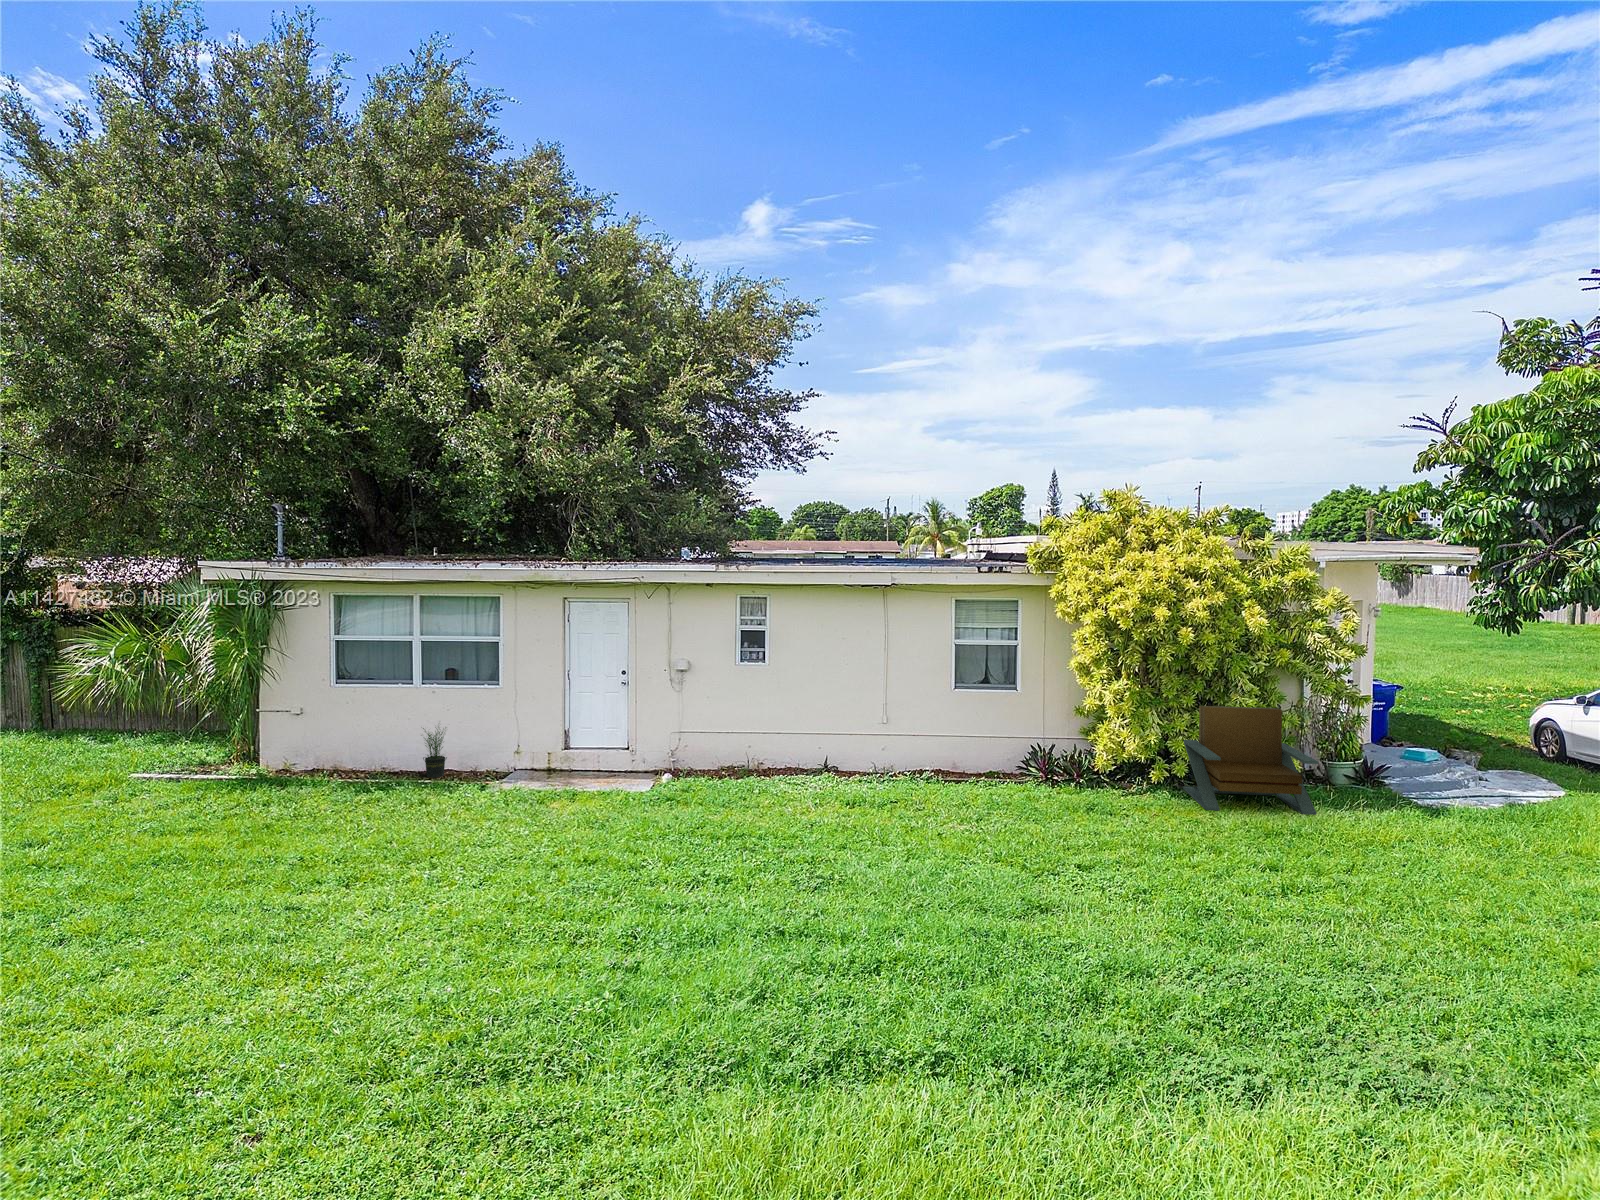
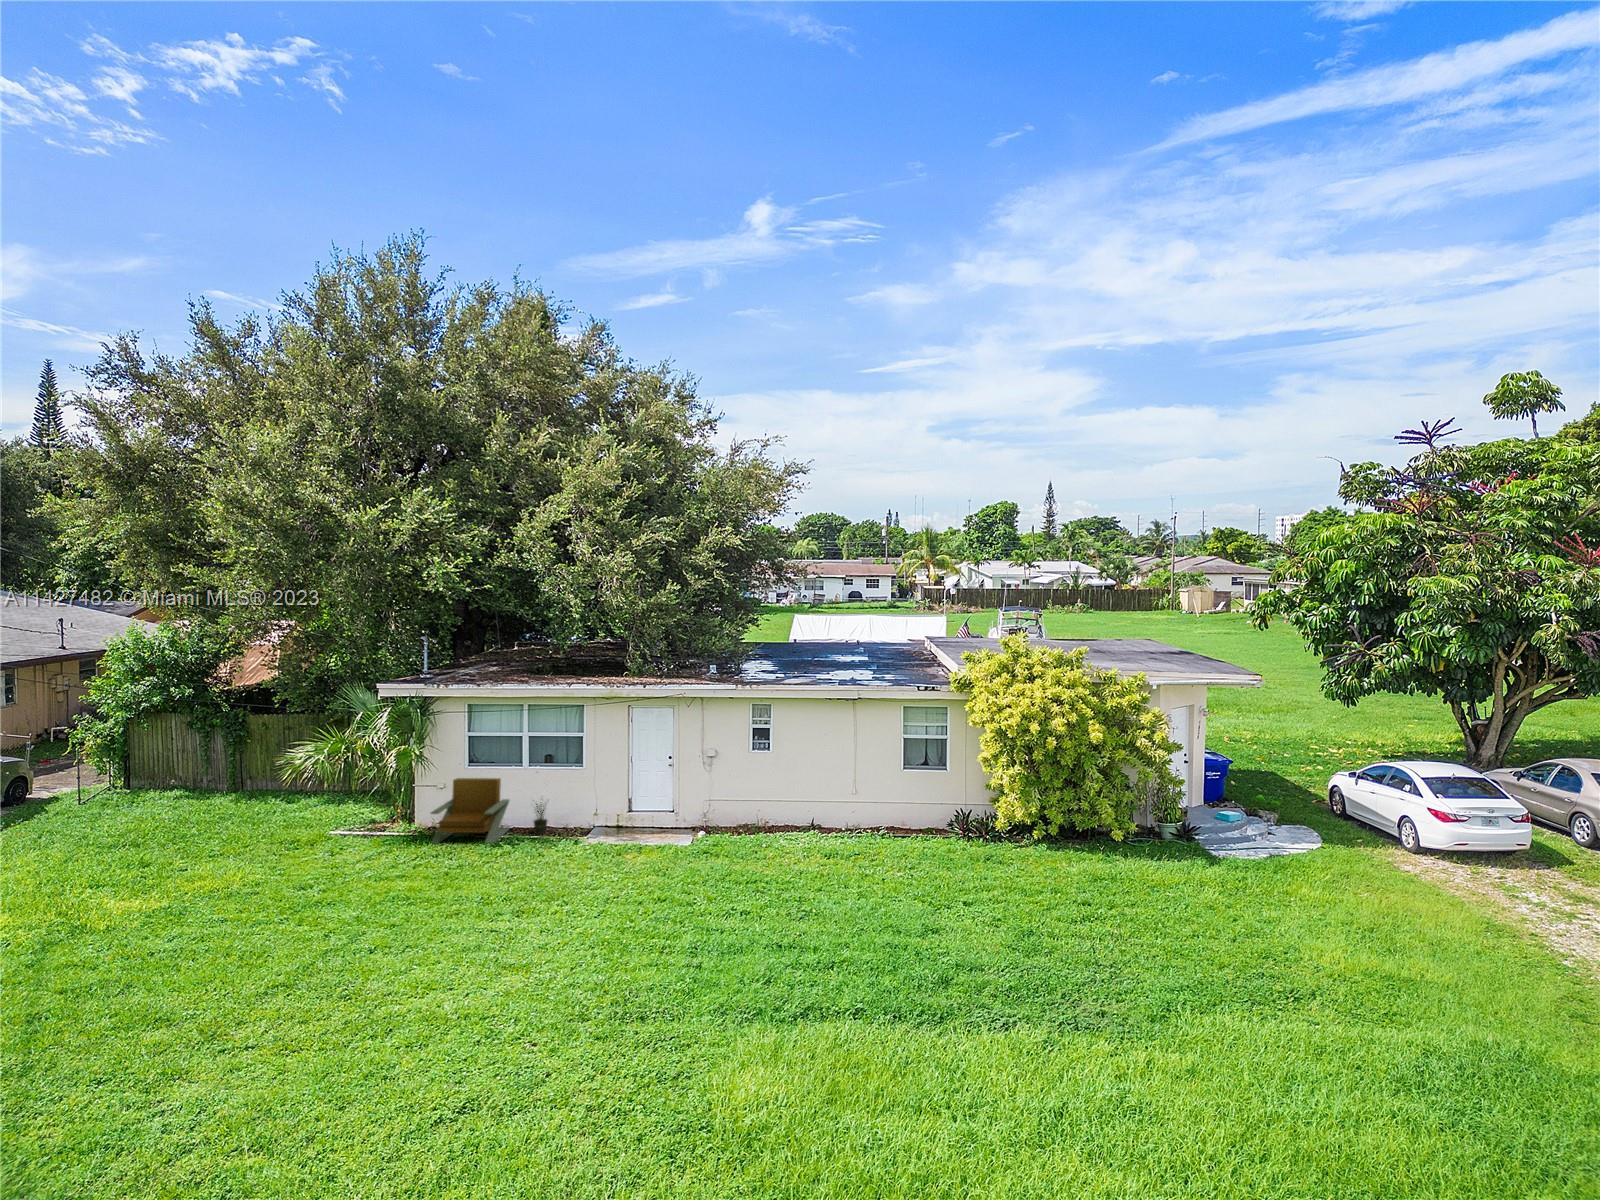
lounge chair: present [1183,706,1318,815] -> present [431,778,509,844]

